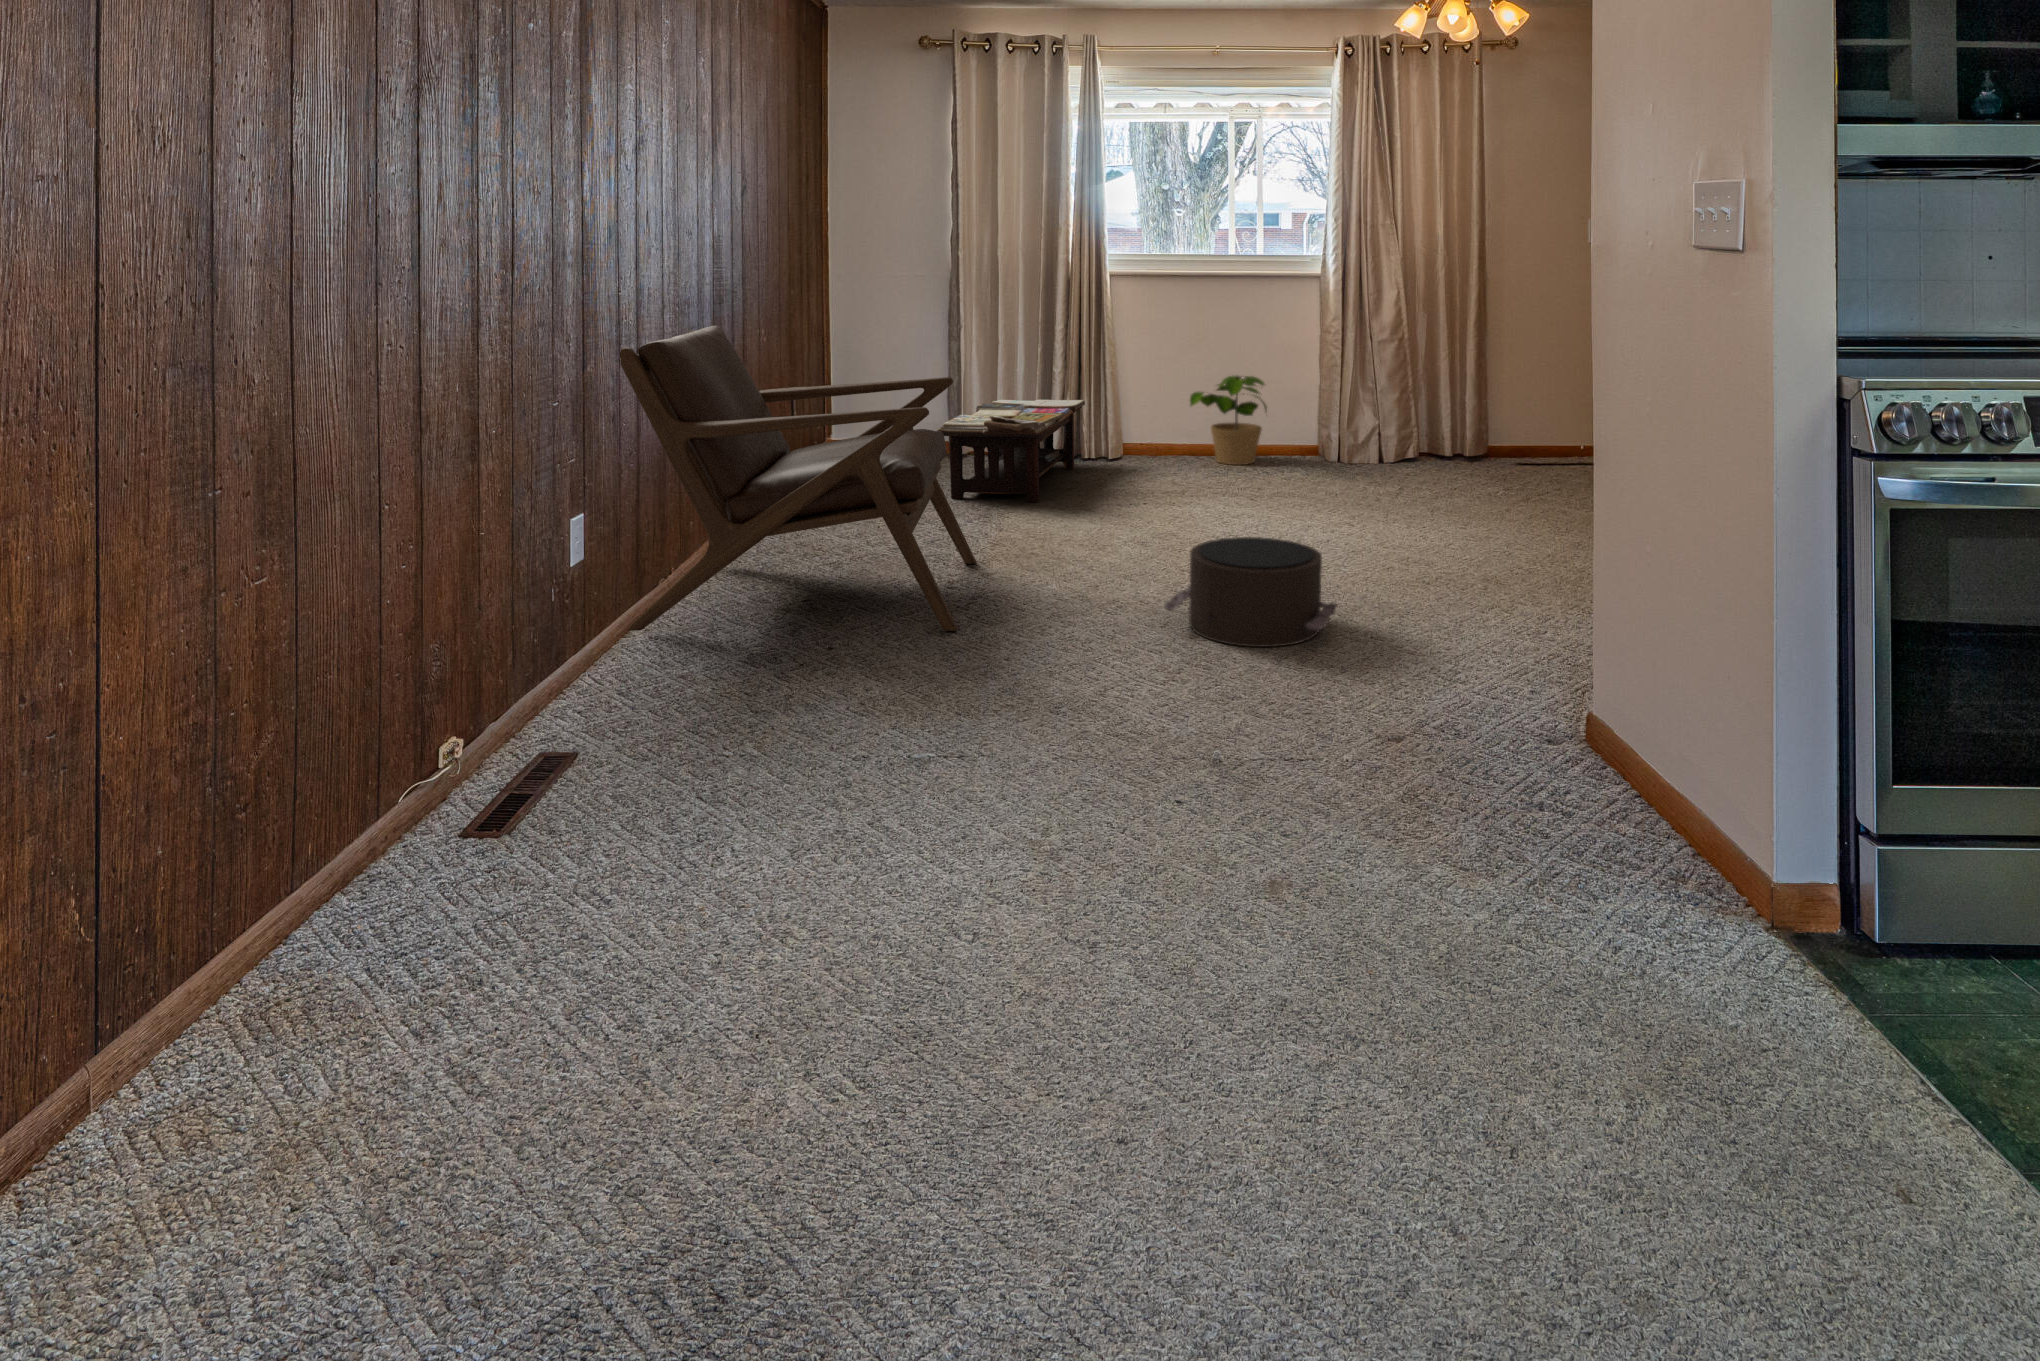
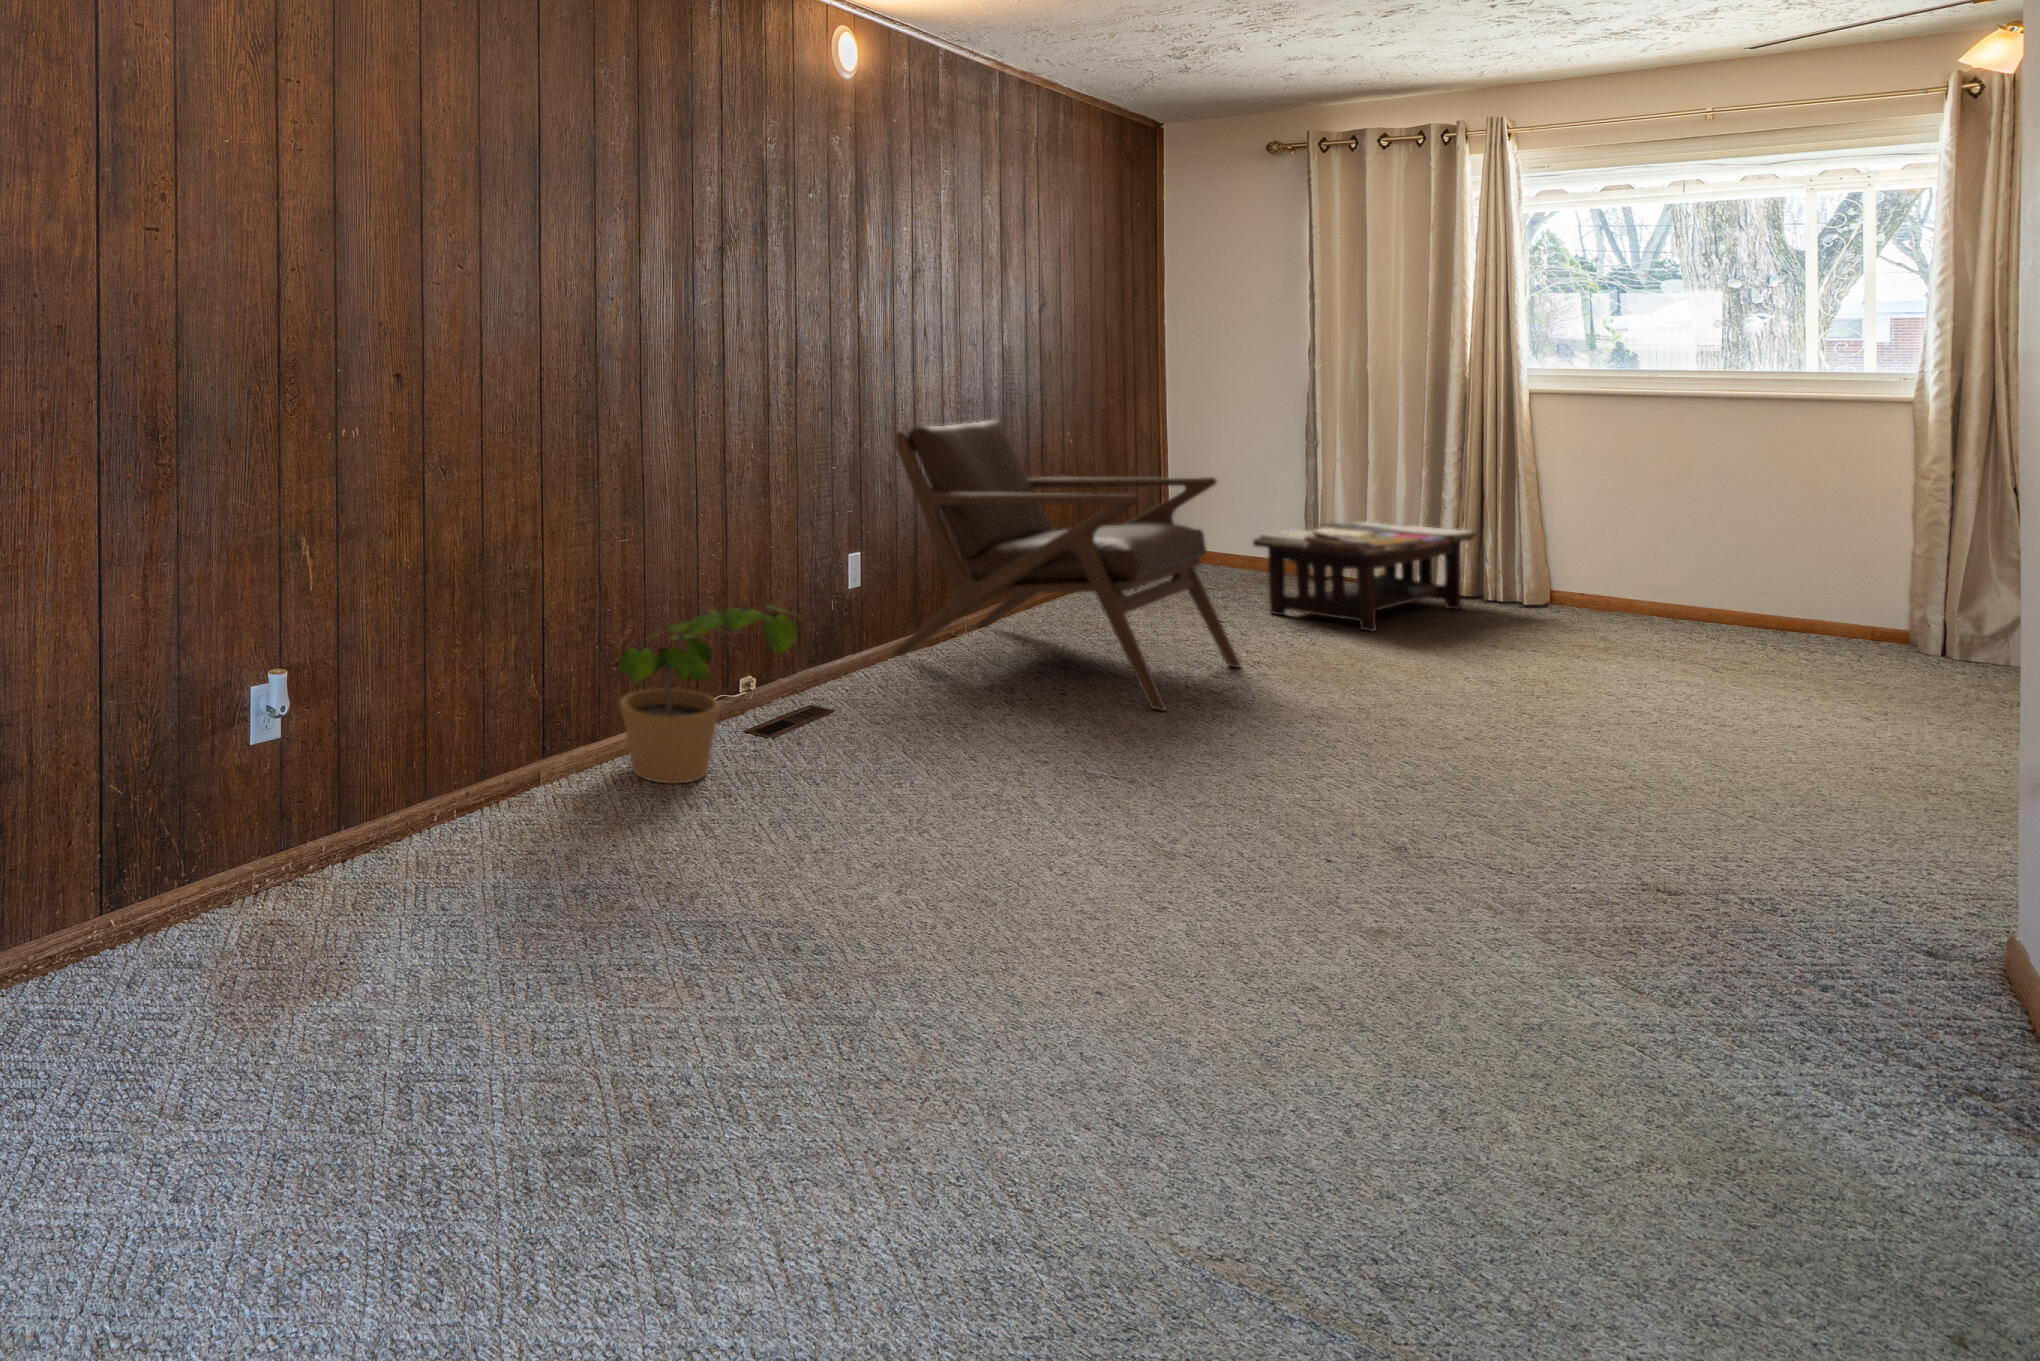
potted plant: present [1190,376,1267,465] -> present [620,605,797,784]
pouf: present [1164,537,1337,647] -> none [1402,678,1671,815]

